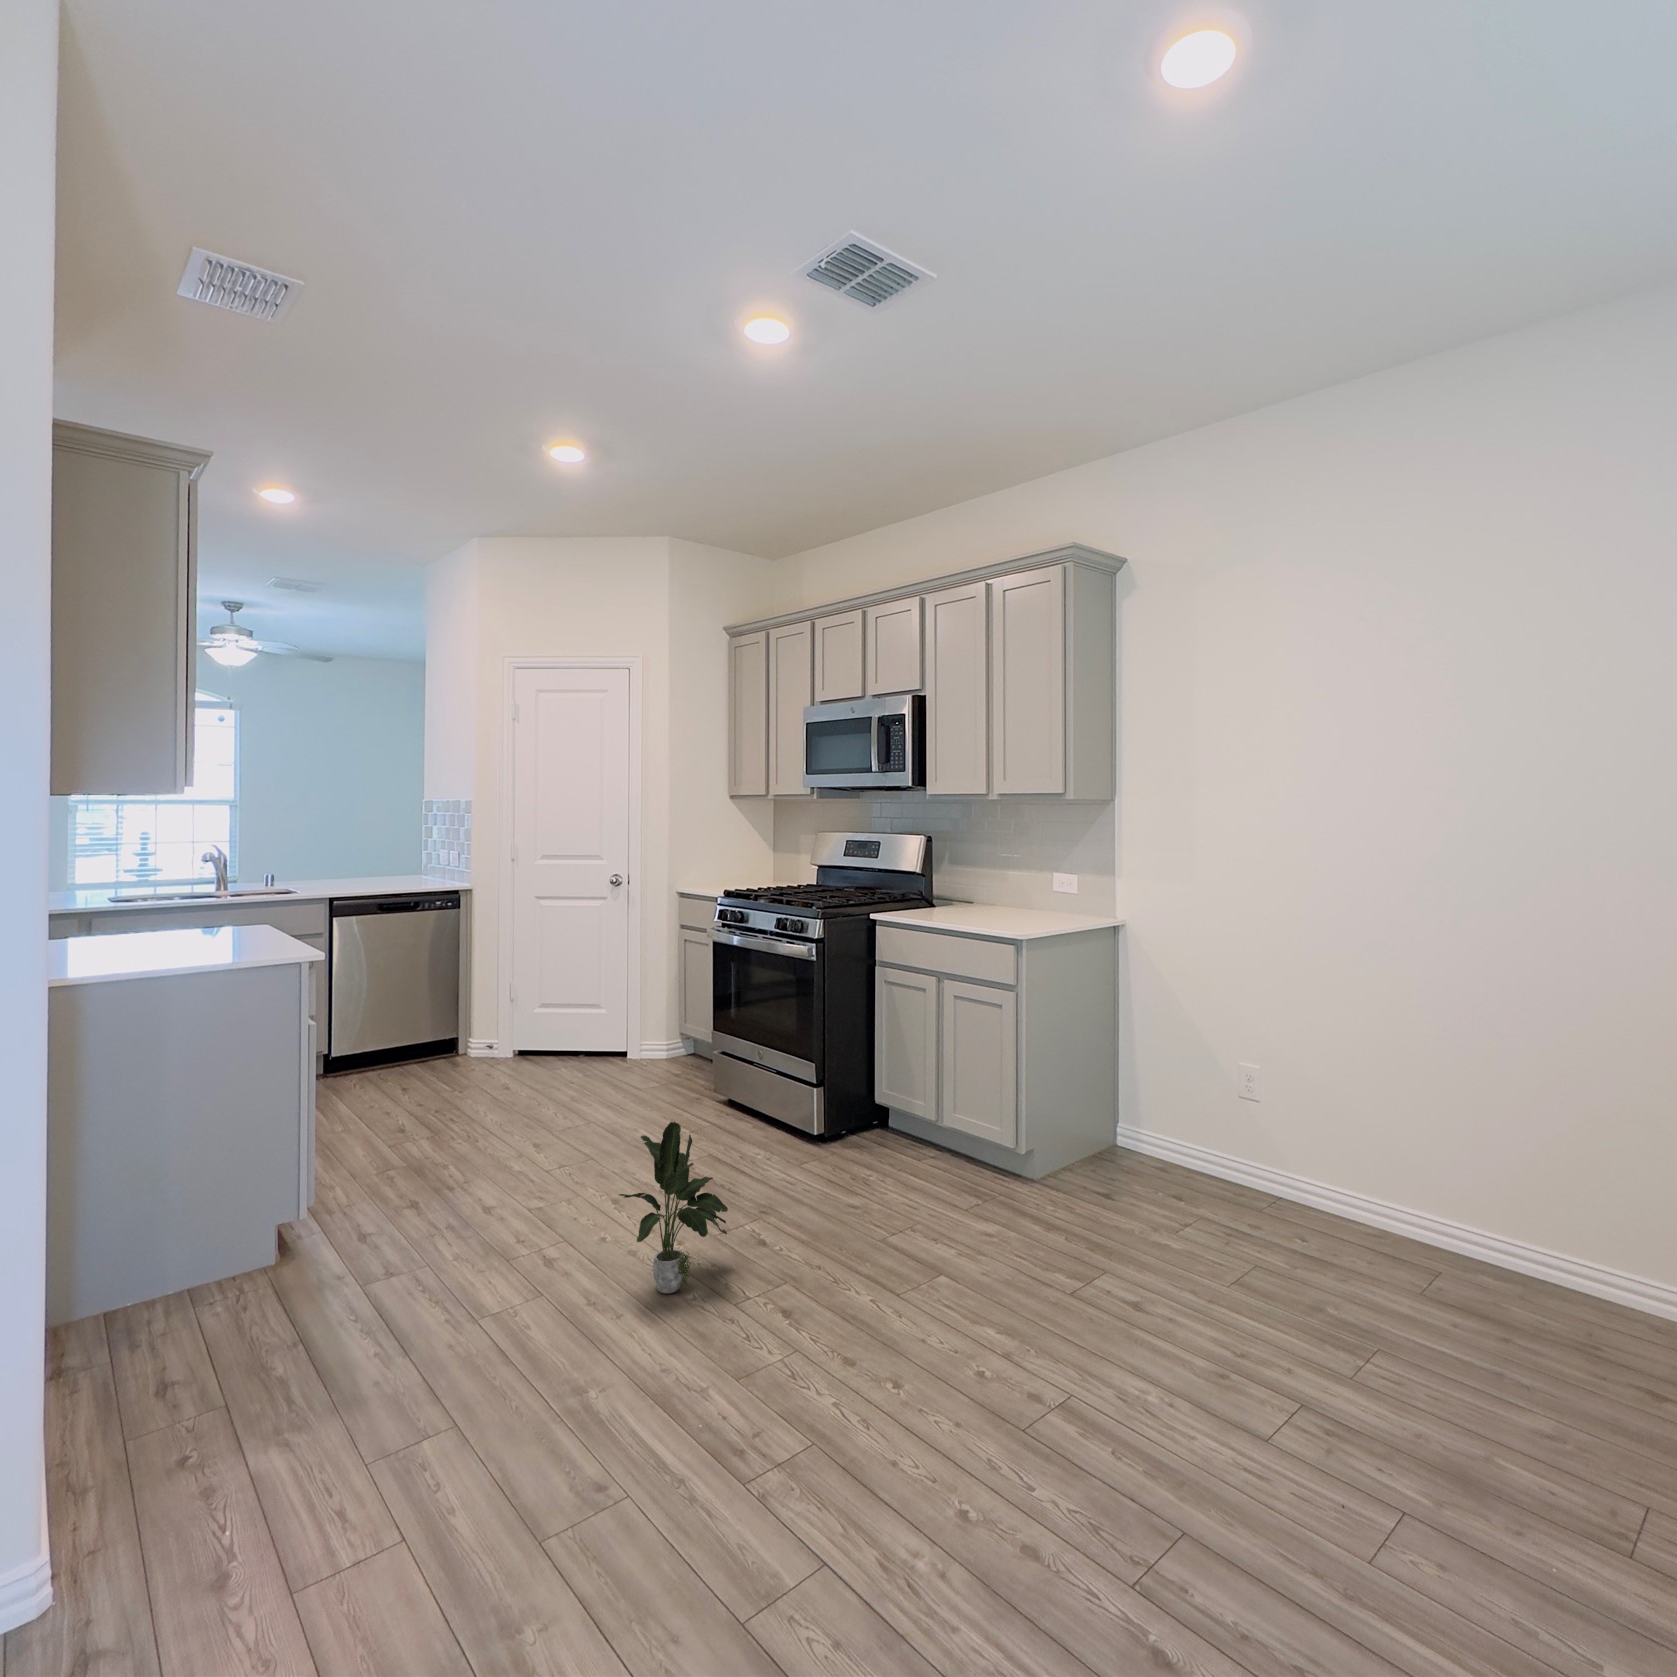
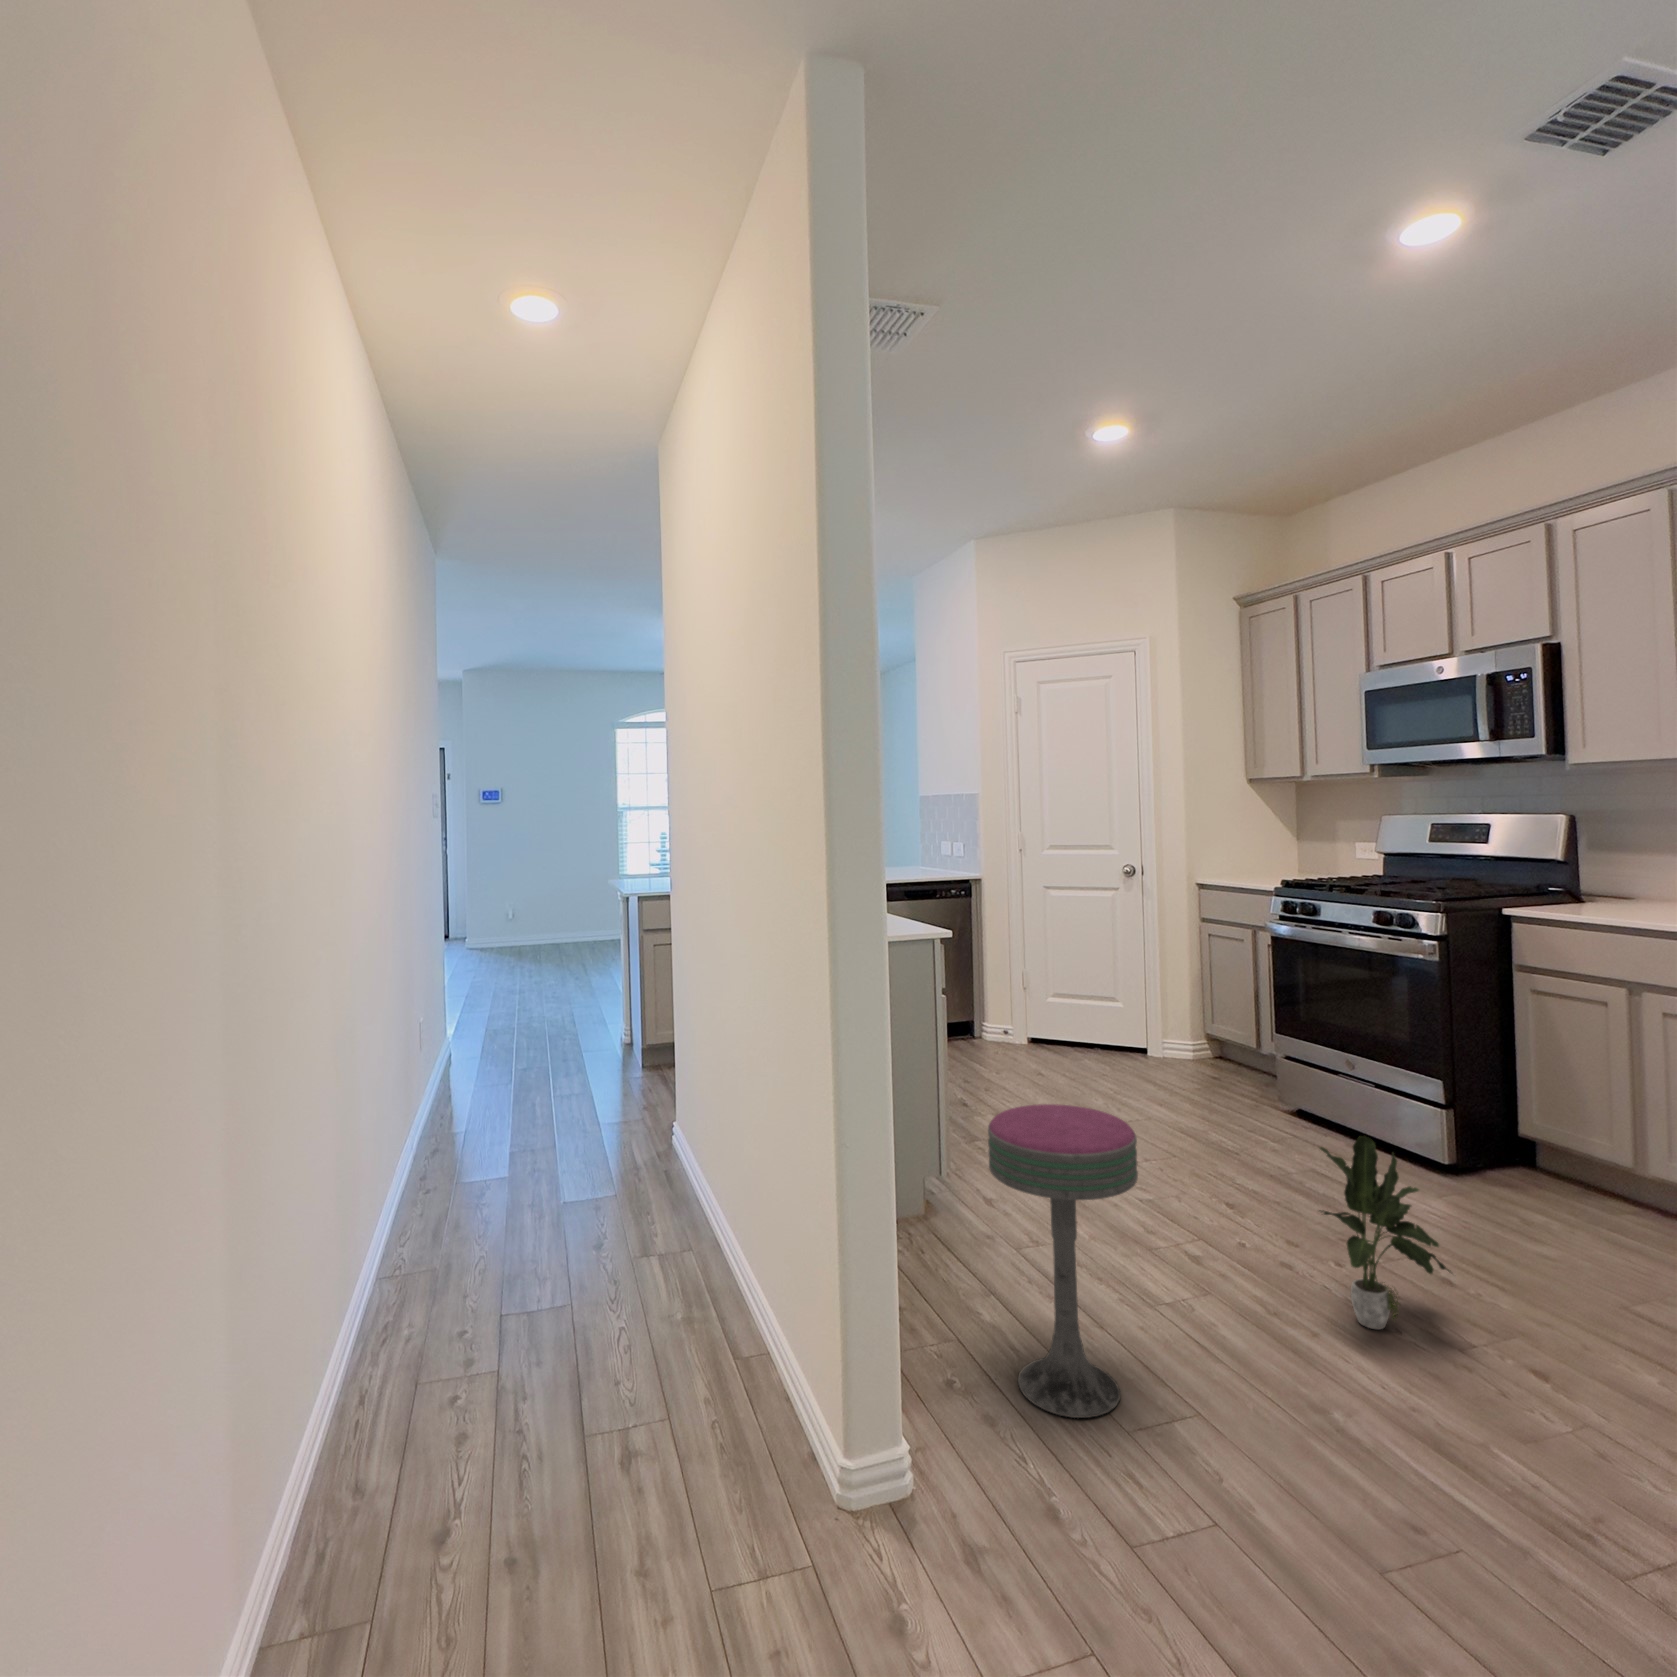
bar stool: none [244,1124,410,1443] -> present [988,1104,1138,1418]

